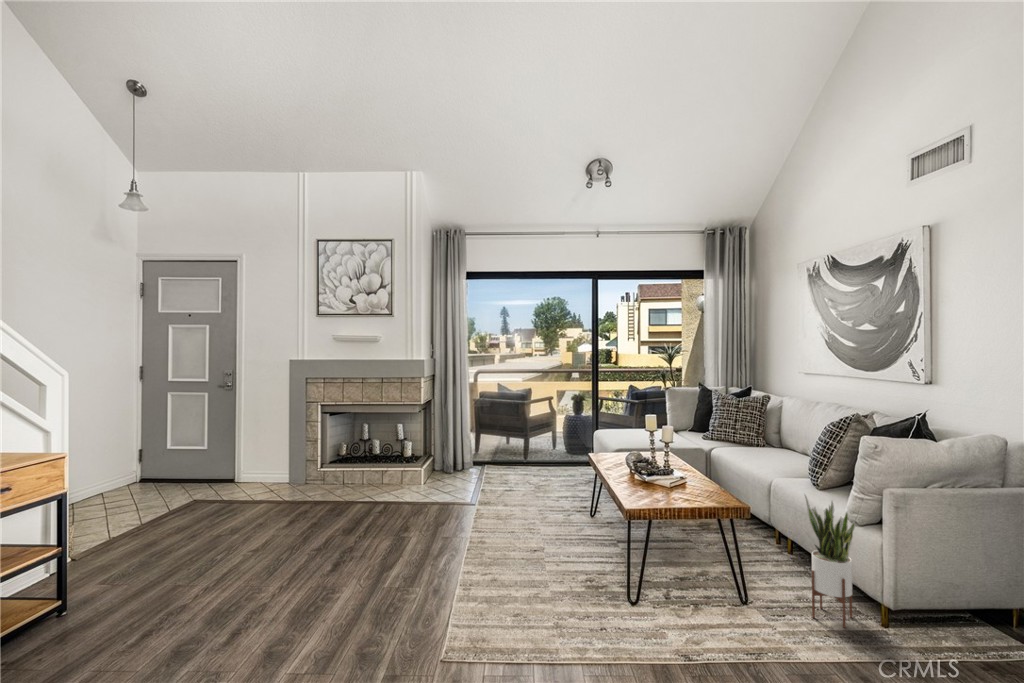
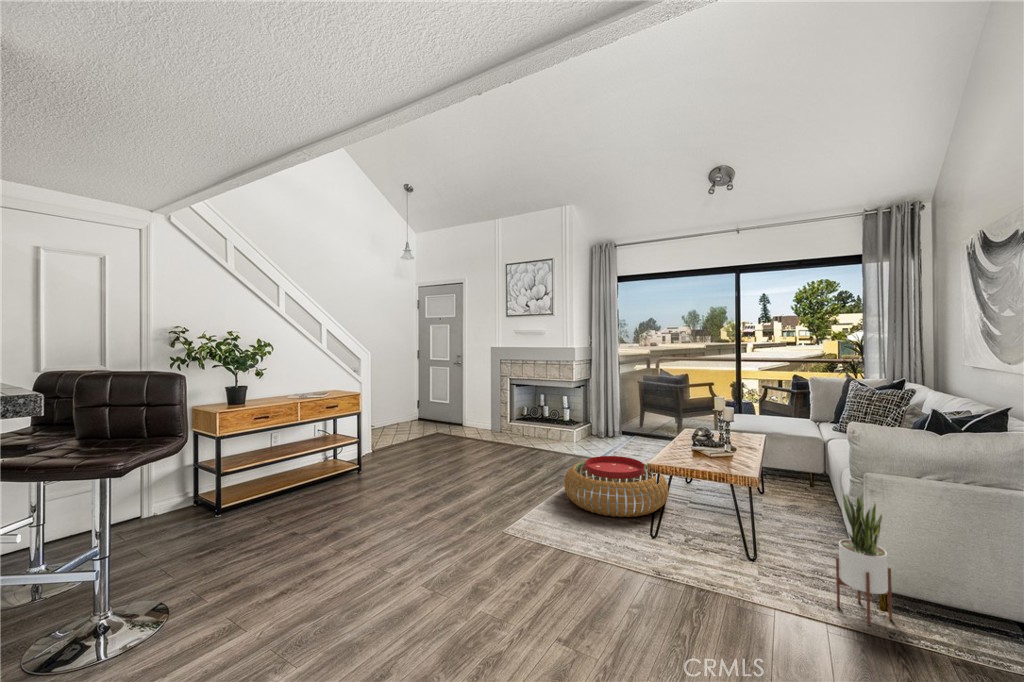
pouf: none [477,499,602,576] -> present [564,456,668,517]

